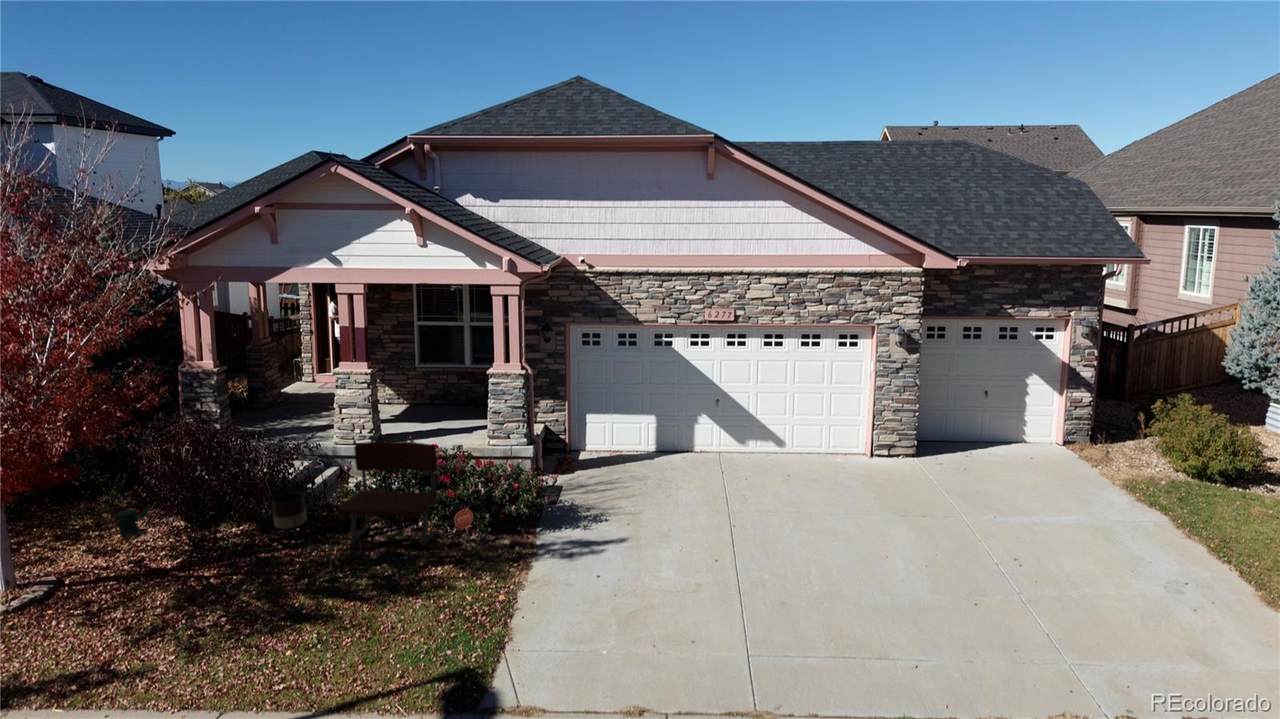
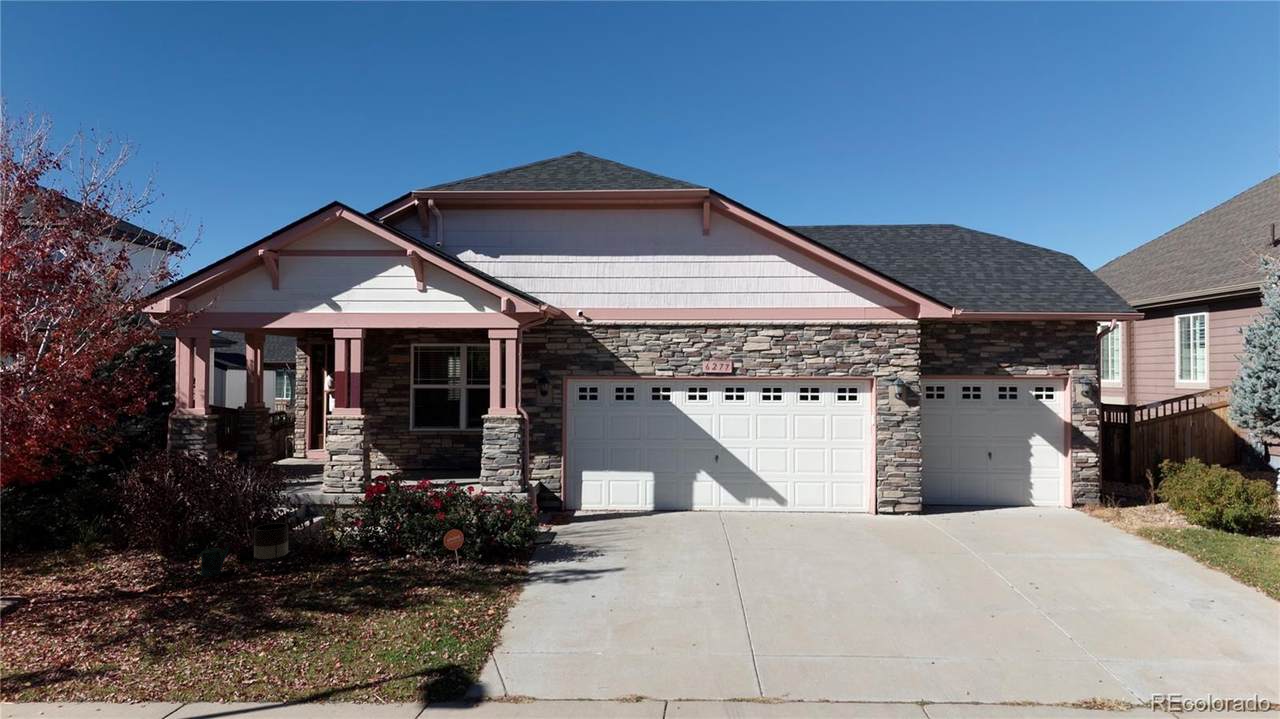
bench: present [337,441,437,545] -> none [323,469,429,576]
watering can: present [113,502,154,536] -> present [197,543,231,577]

